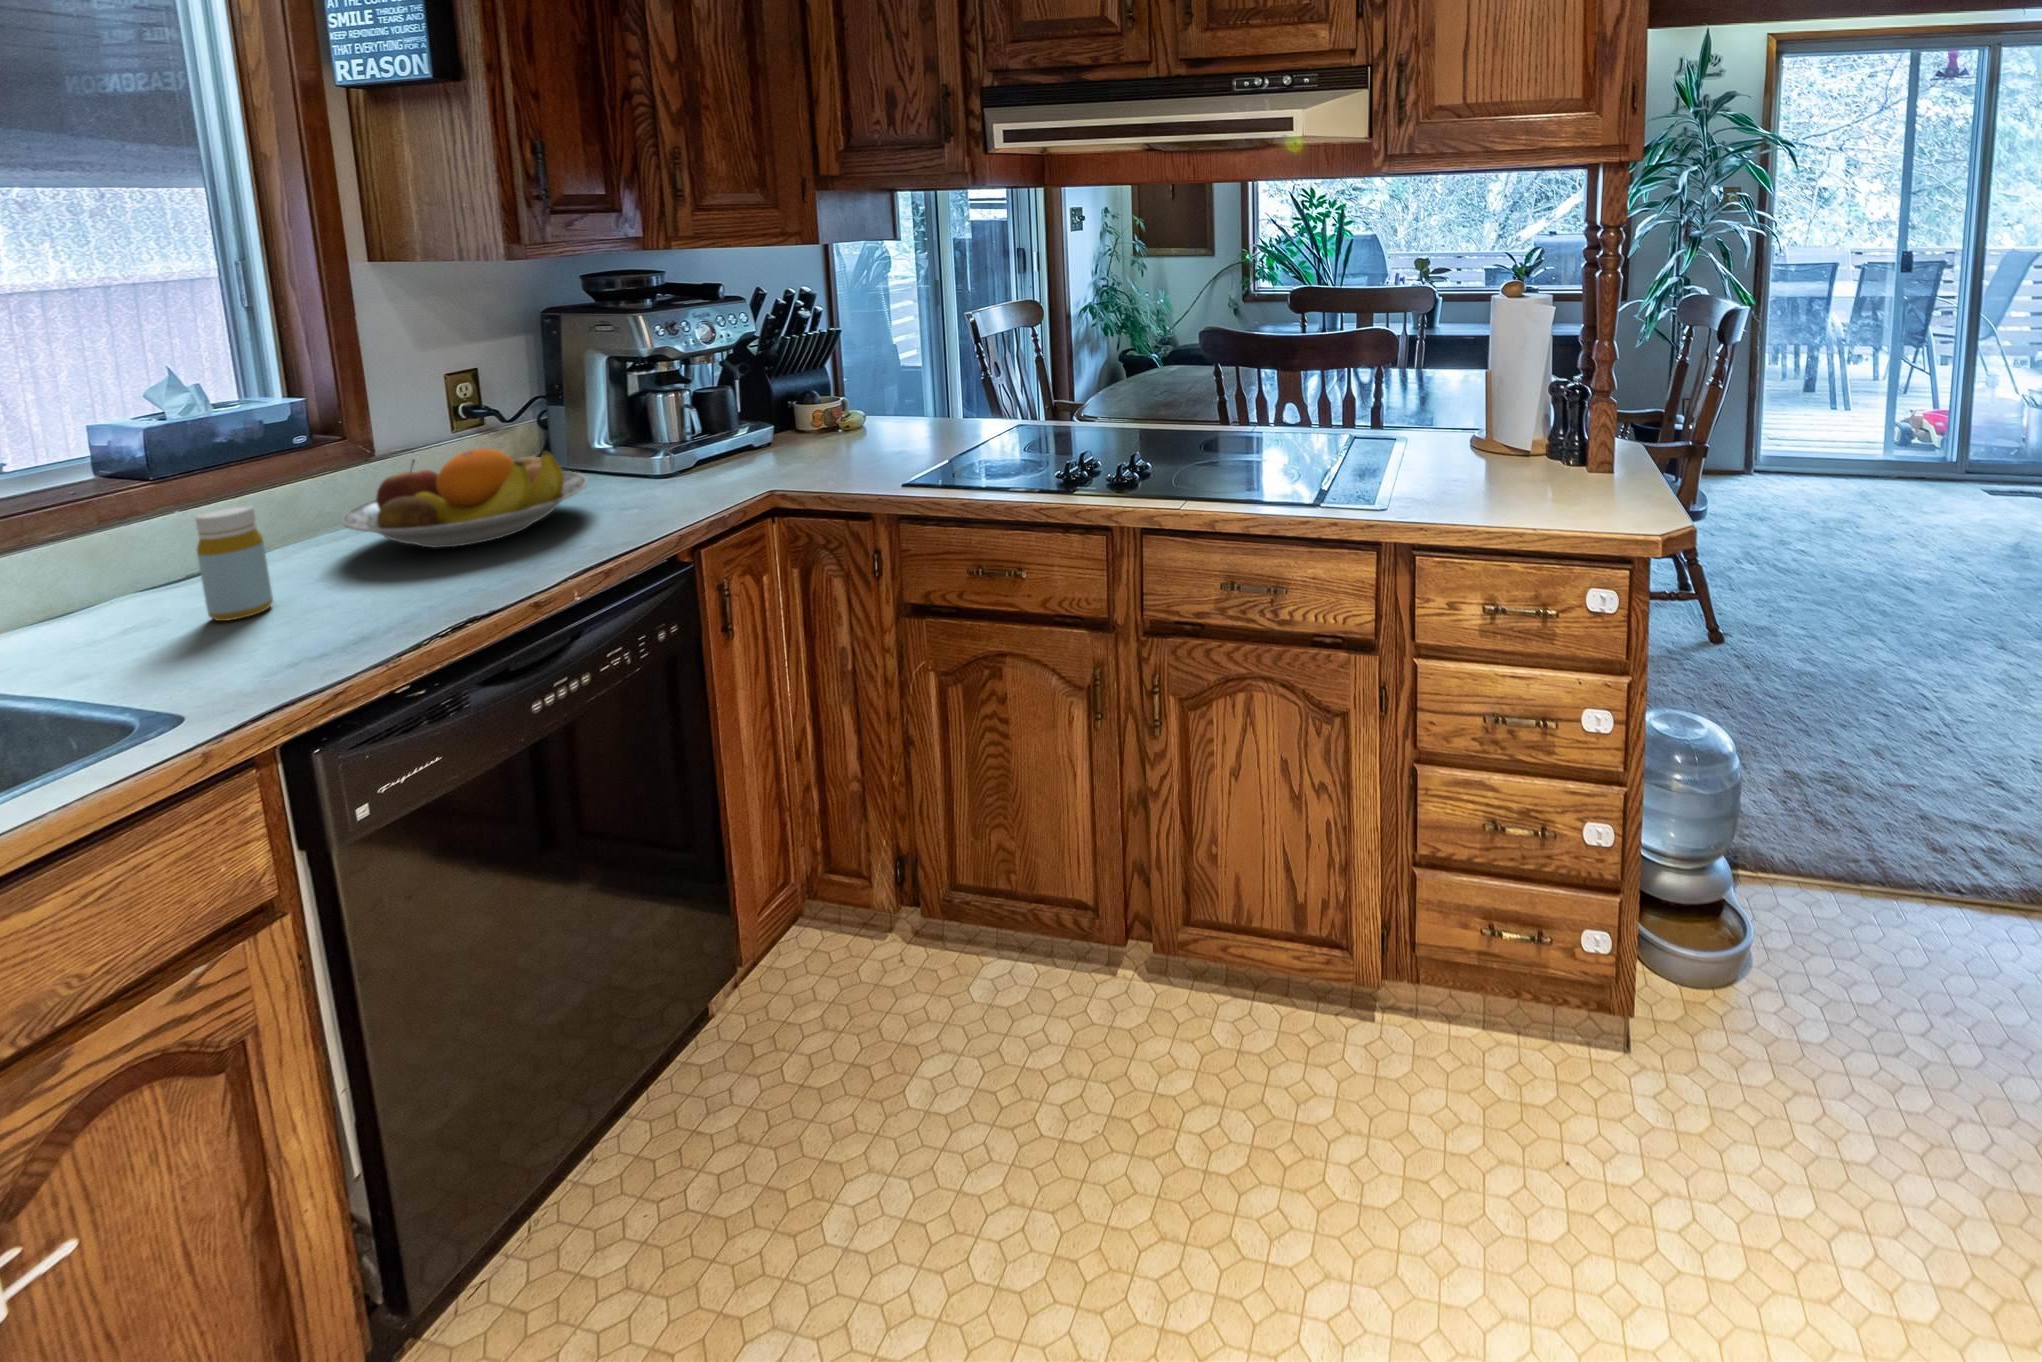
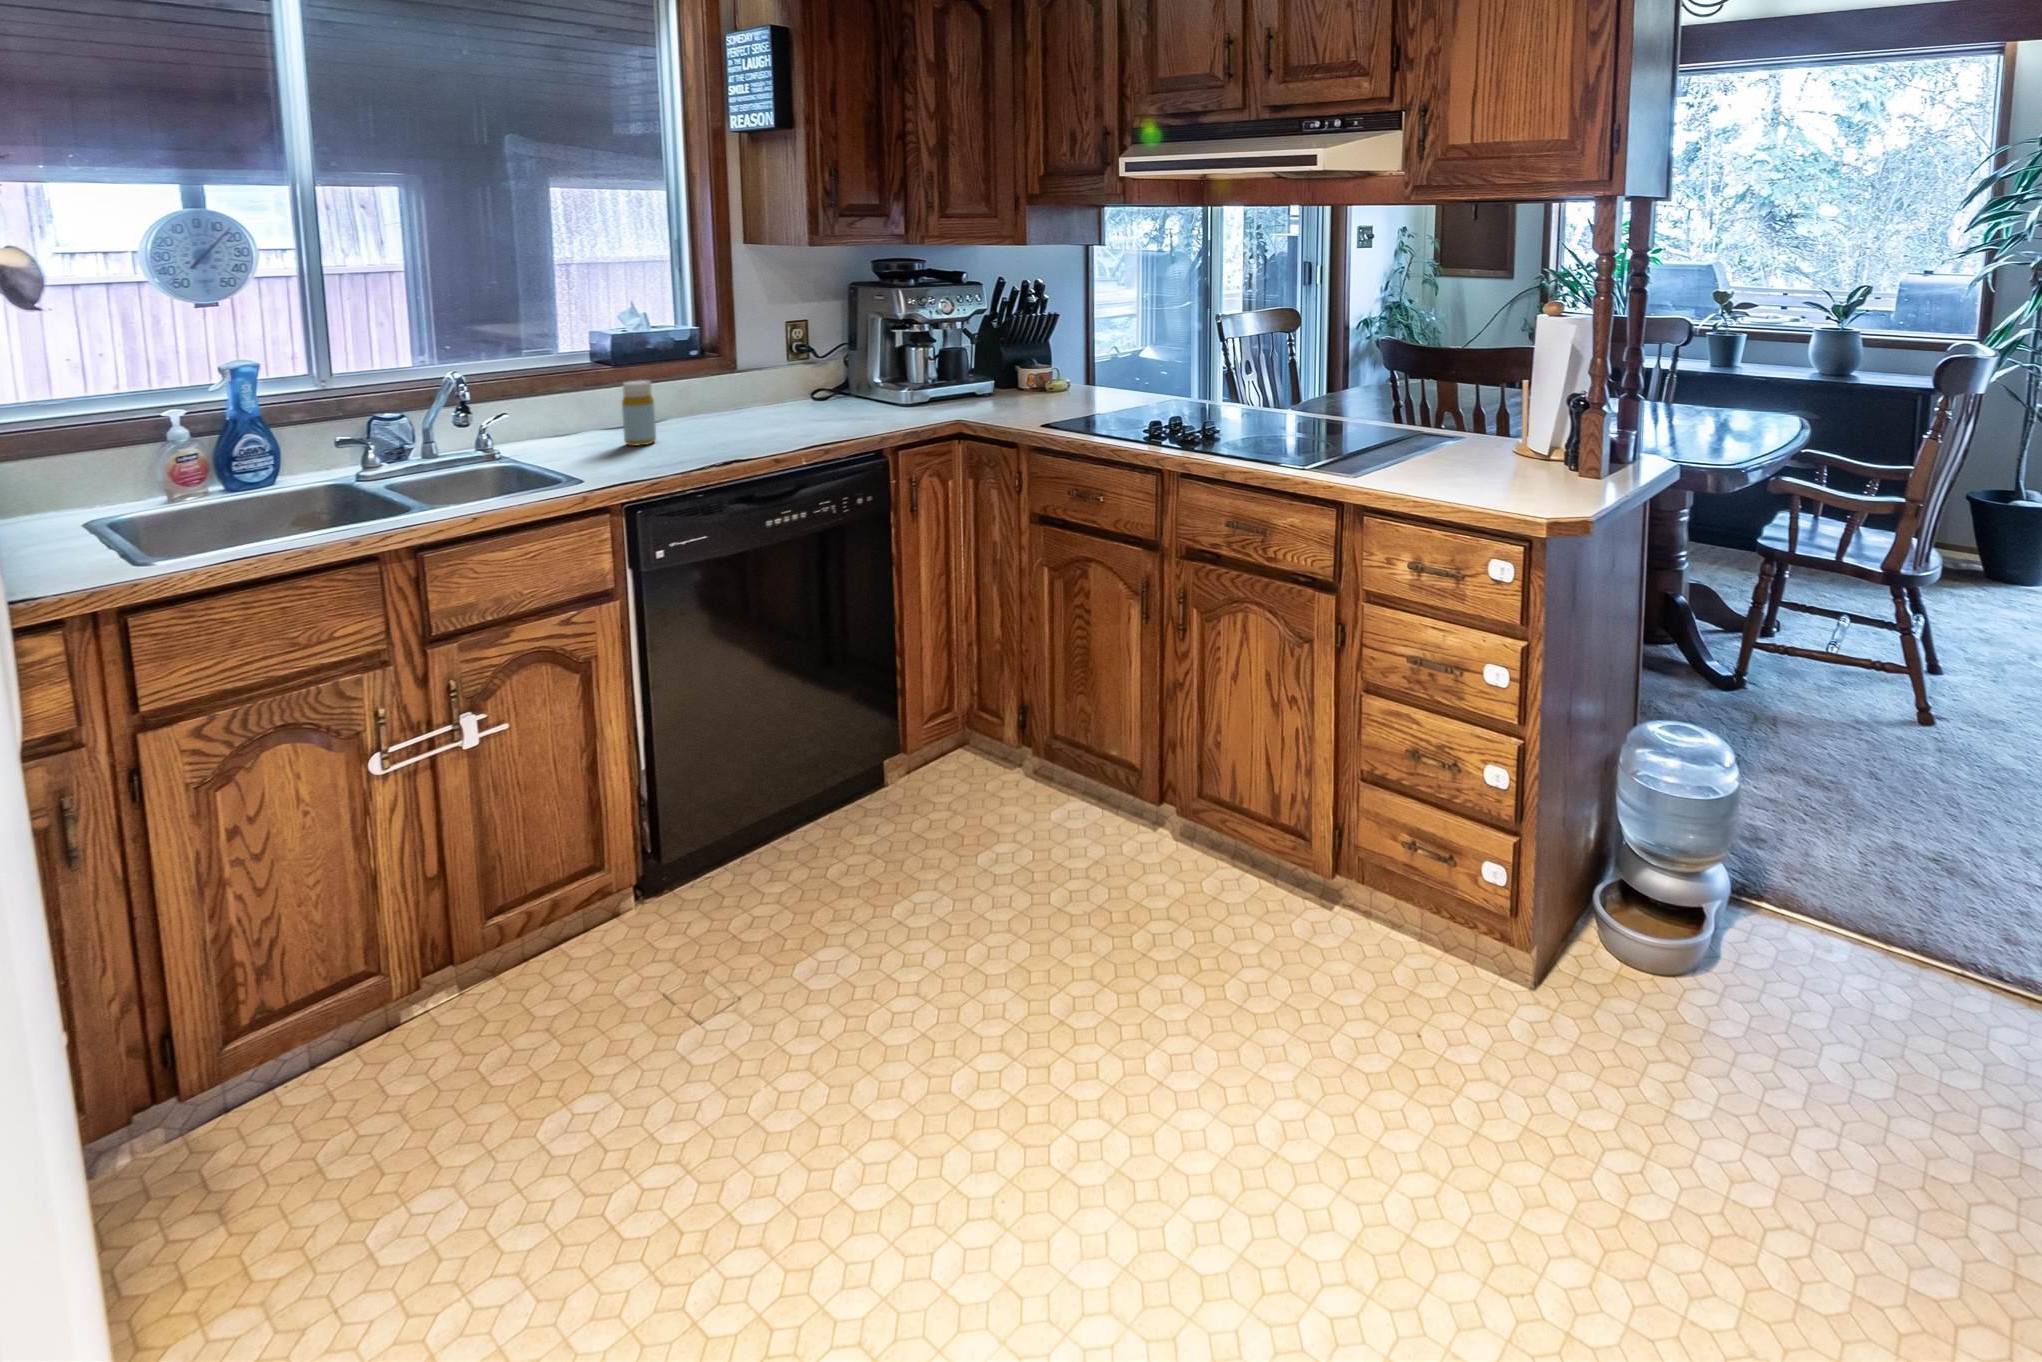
fruit bowl: present [341,449,587,548] -> none [703,366,843,426]

